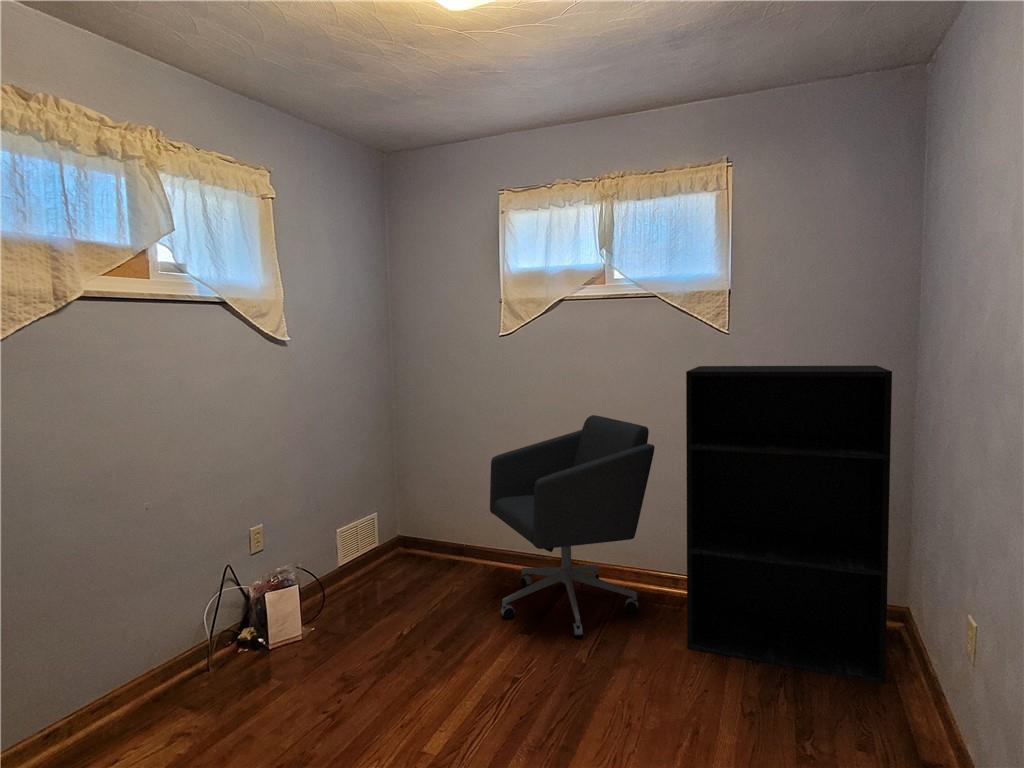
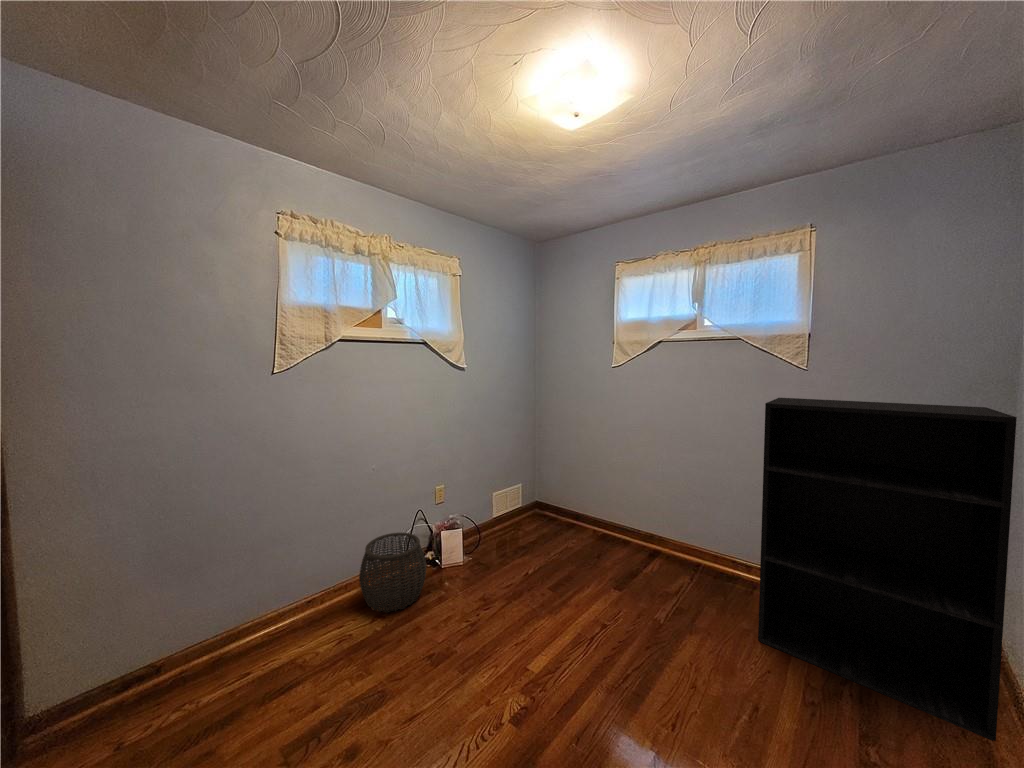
office chair: present [490,415,655,637] -> none [597,430,733,607]
woven basket: none [140,600,253,721] -> present [359,533,426,612]

